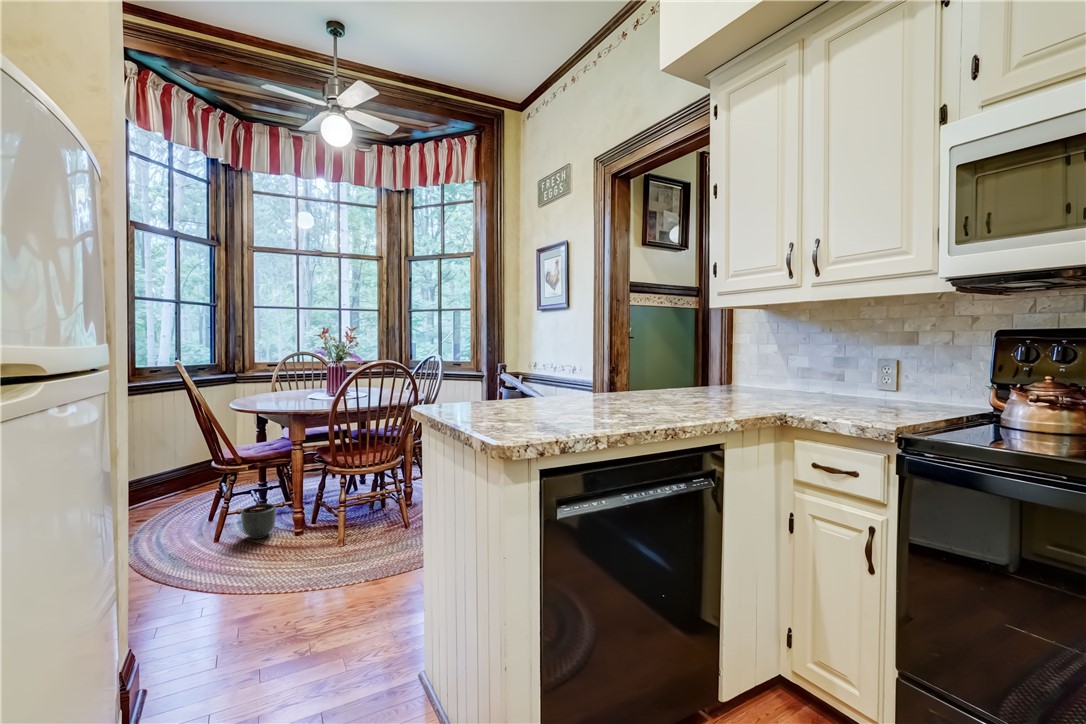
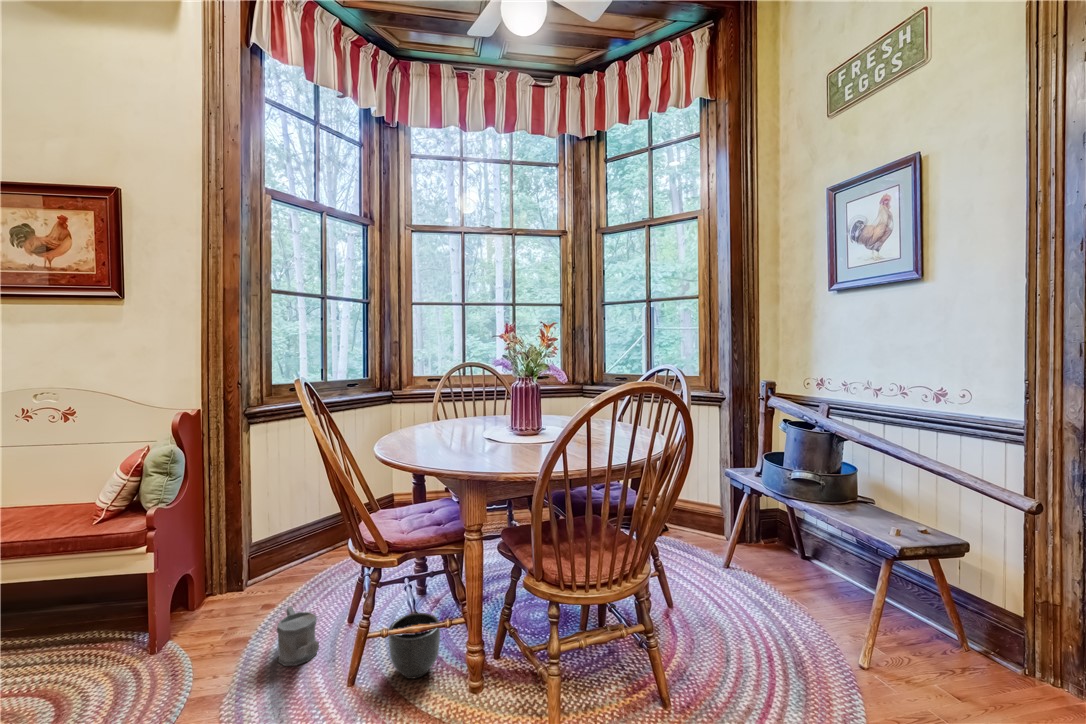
watering can: none [158,511,193,543] -> present [277,607,319,666]

